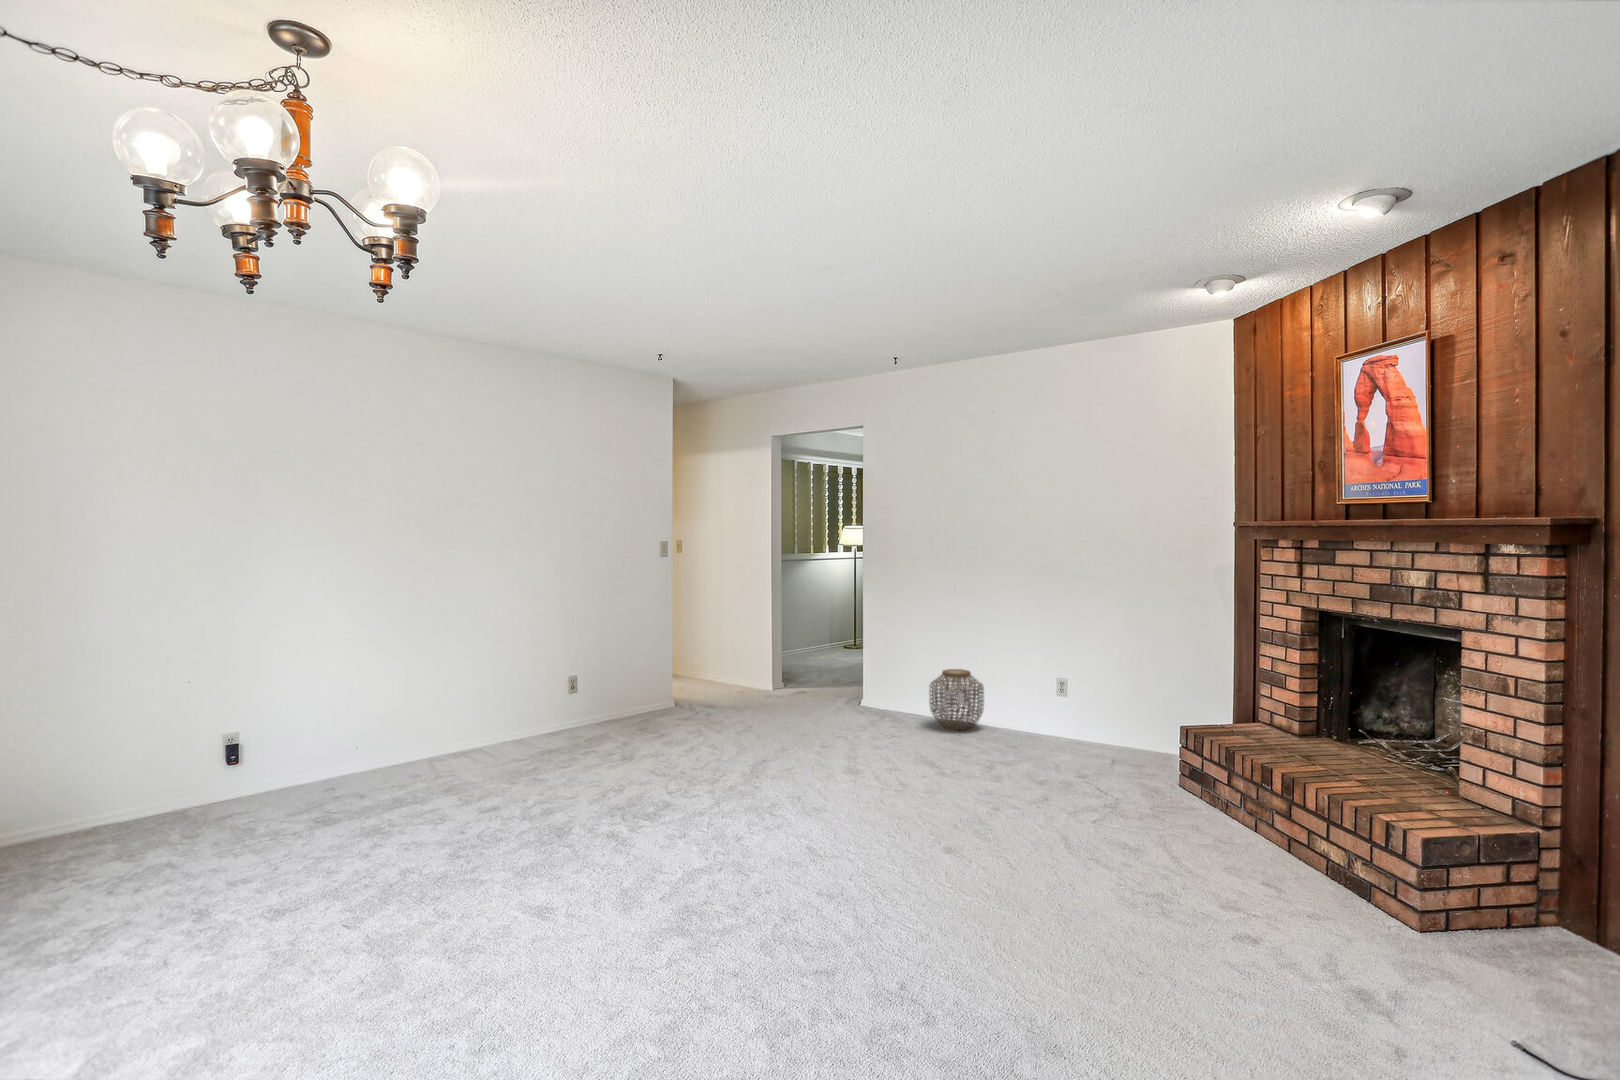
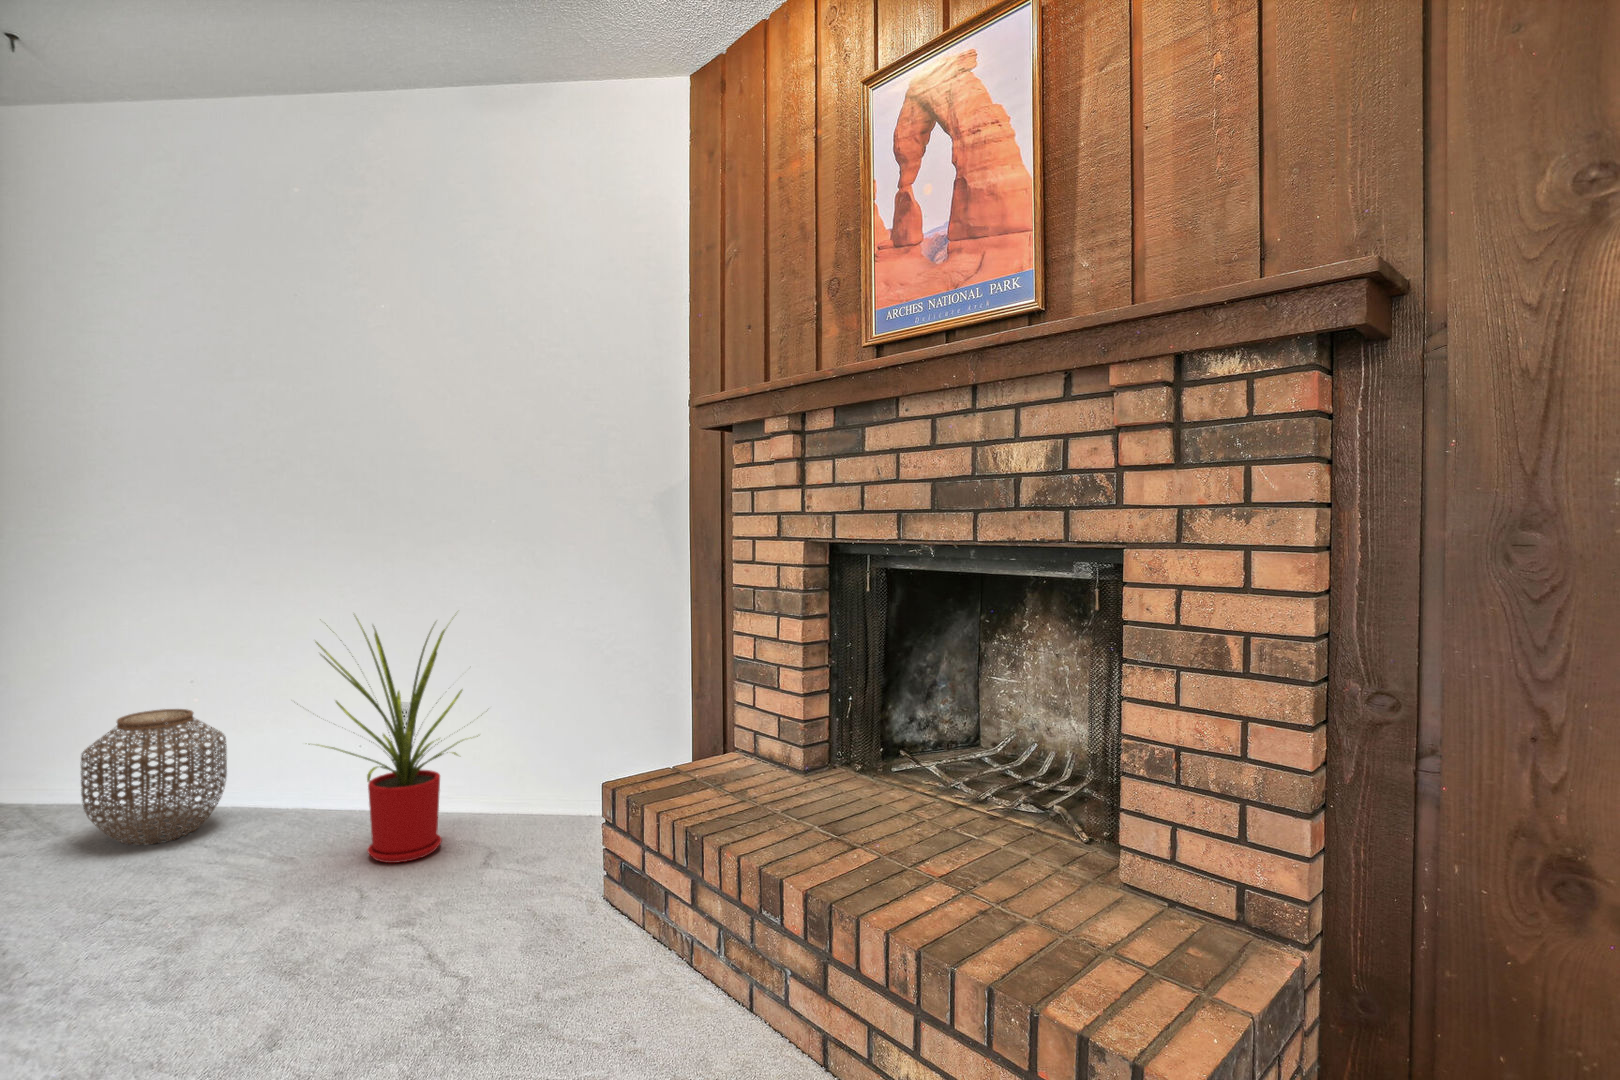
house plant: none [1027,630,1123,755] -> present [316,615,478,863]

